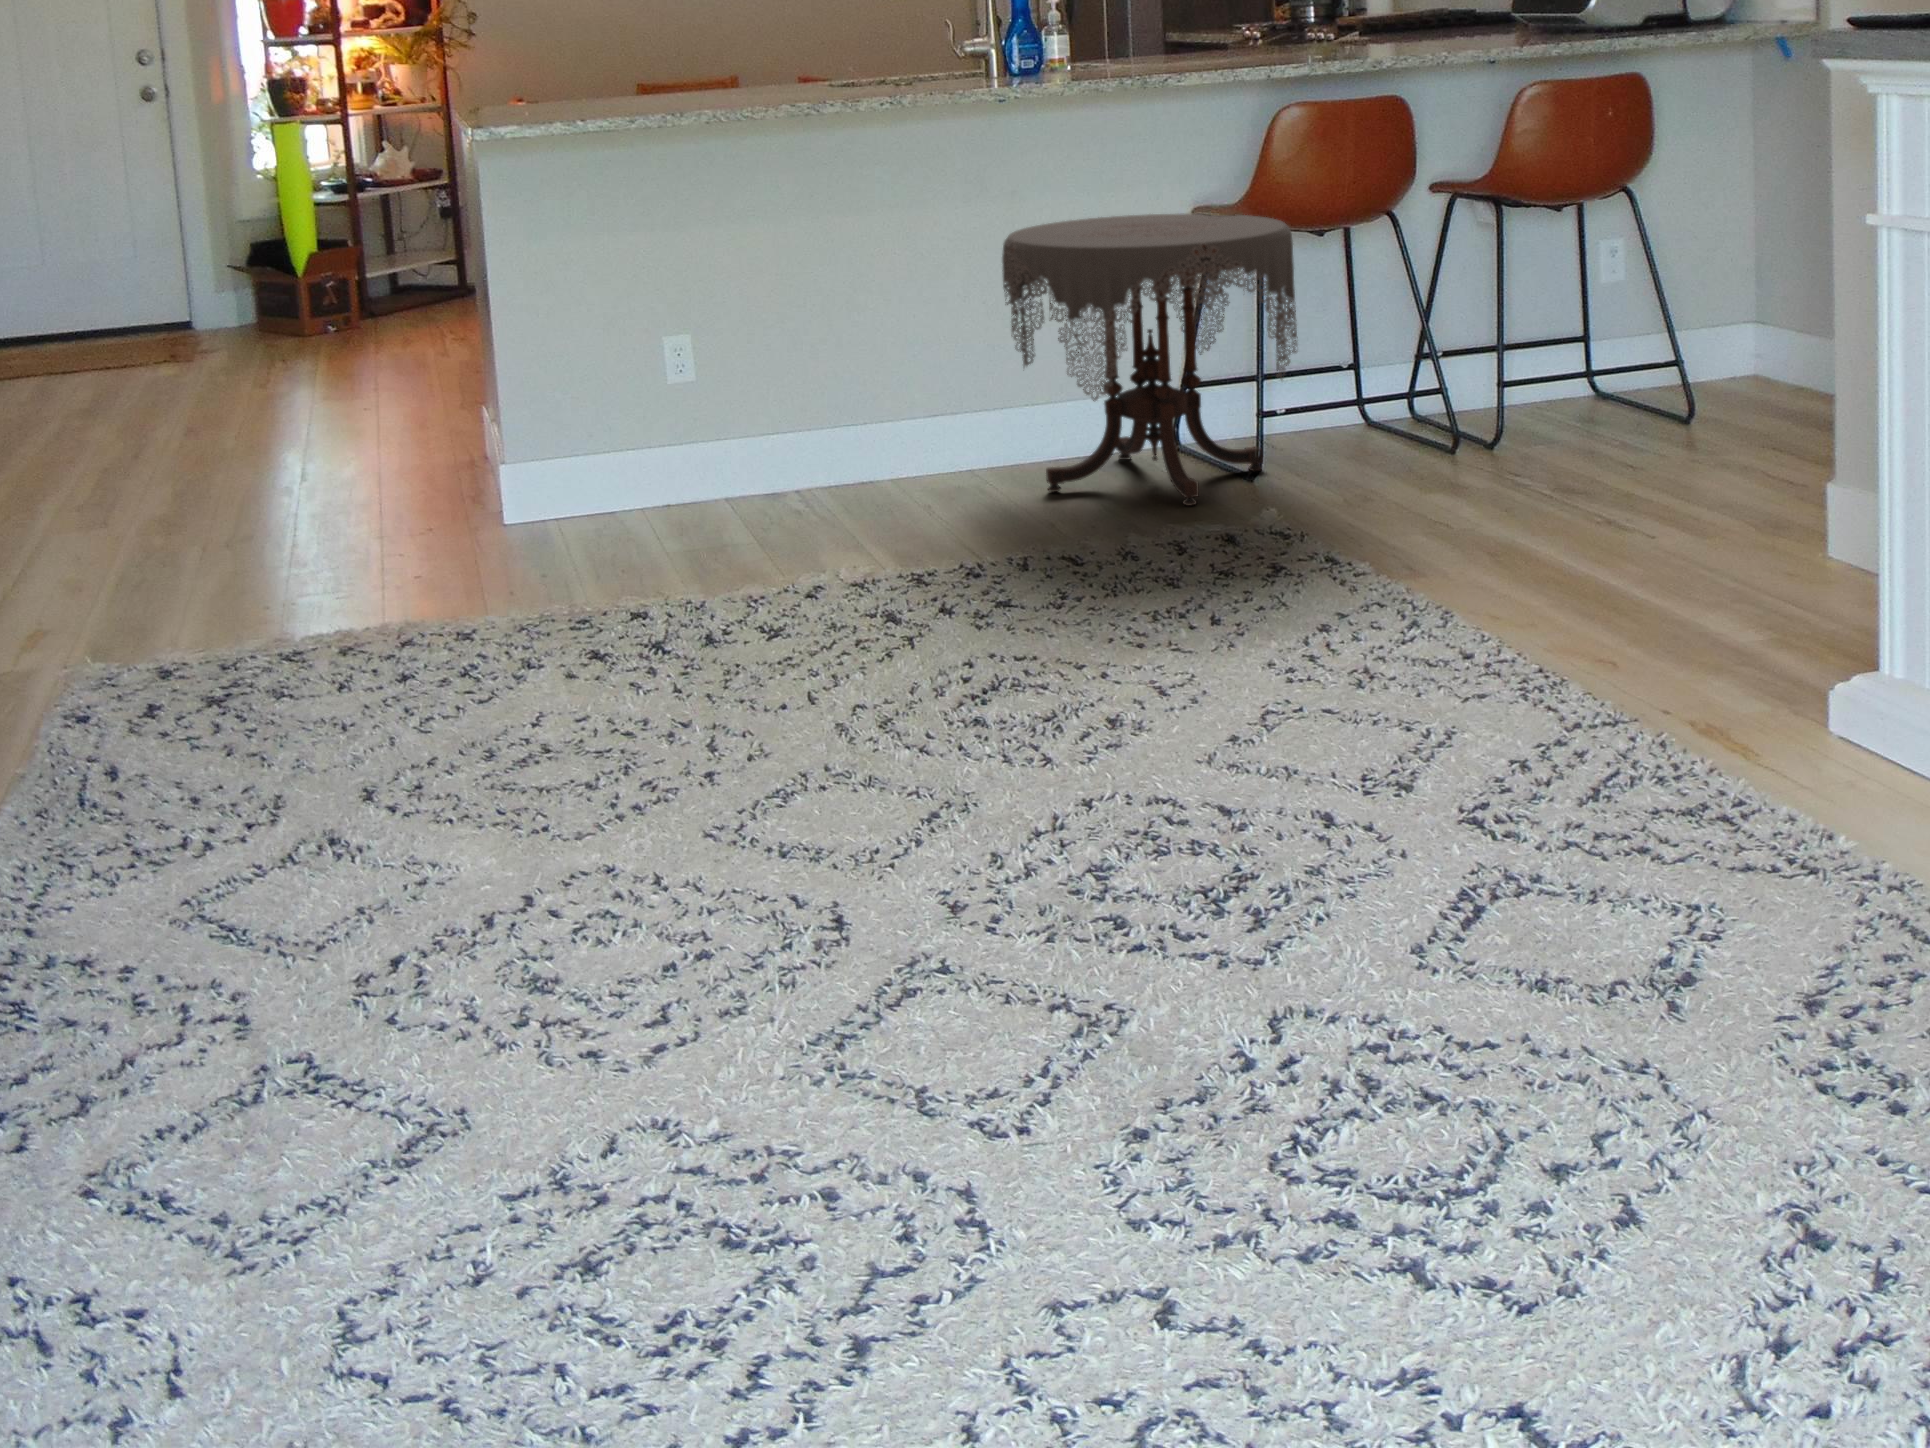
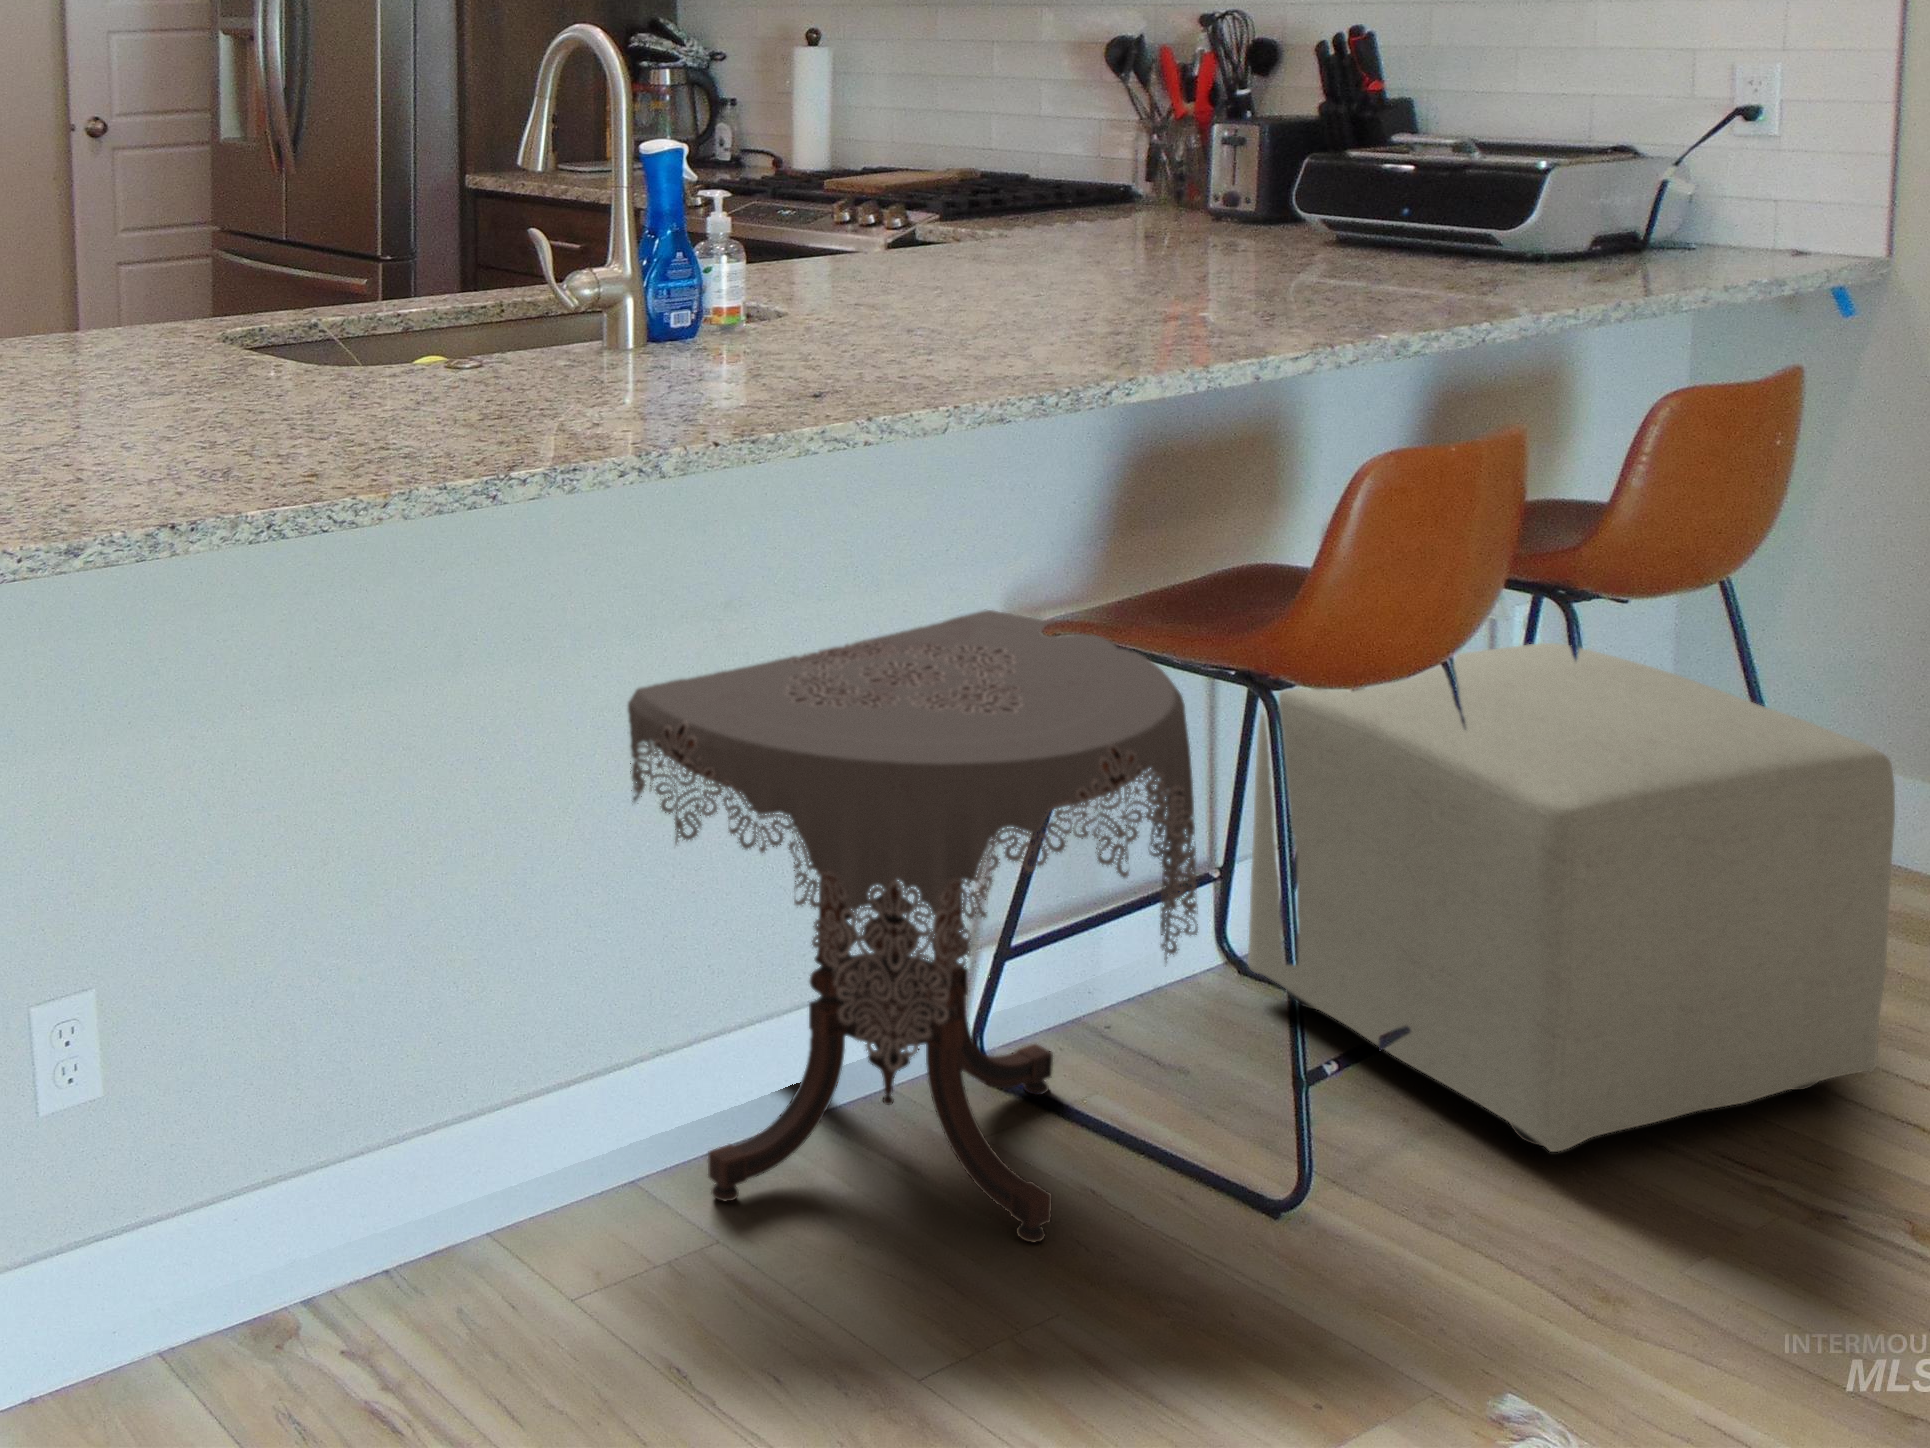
ottoman: none [1415,249,1728,489] -> present [1248,643,1895,1152]

